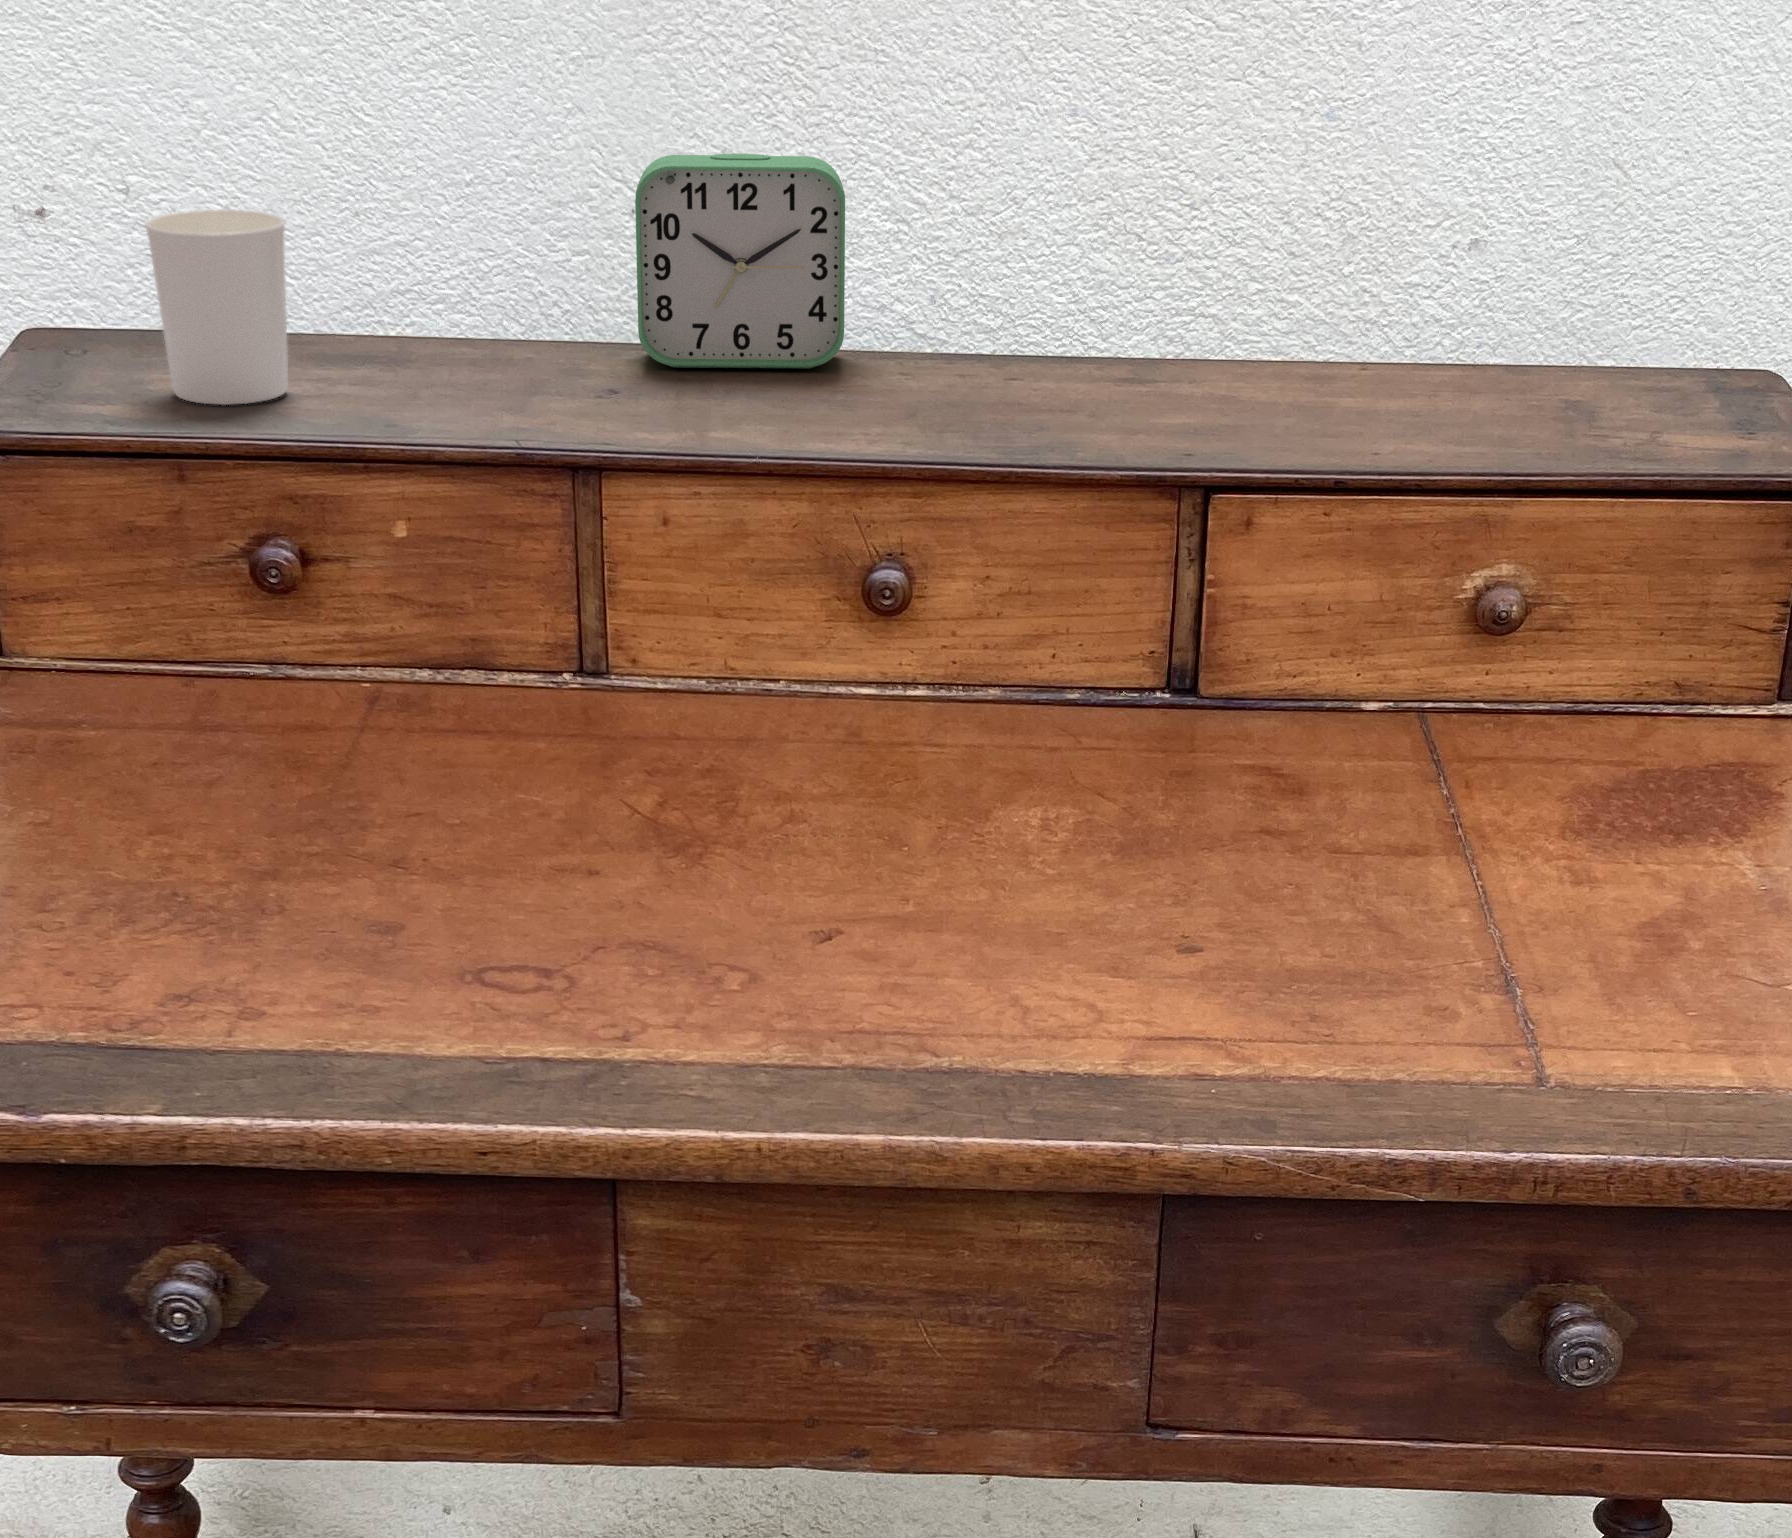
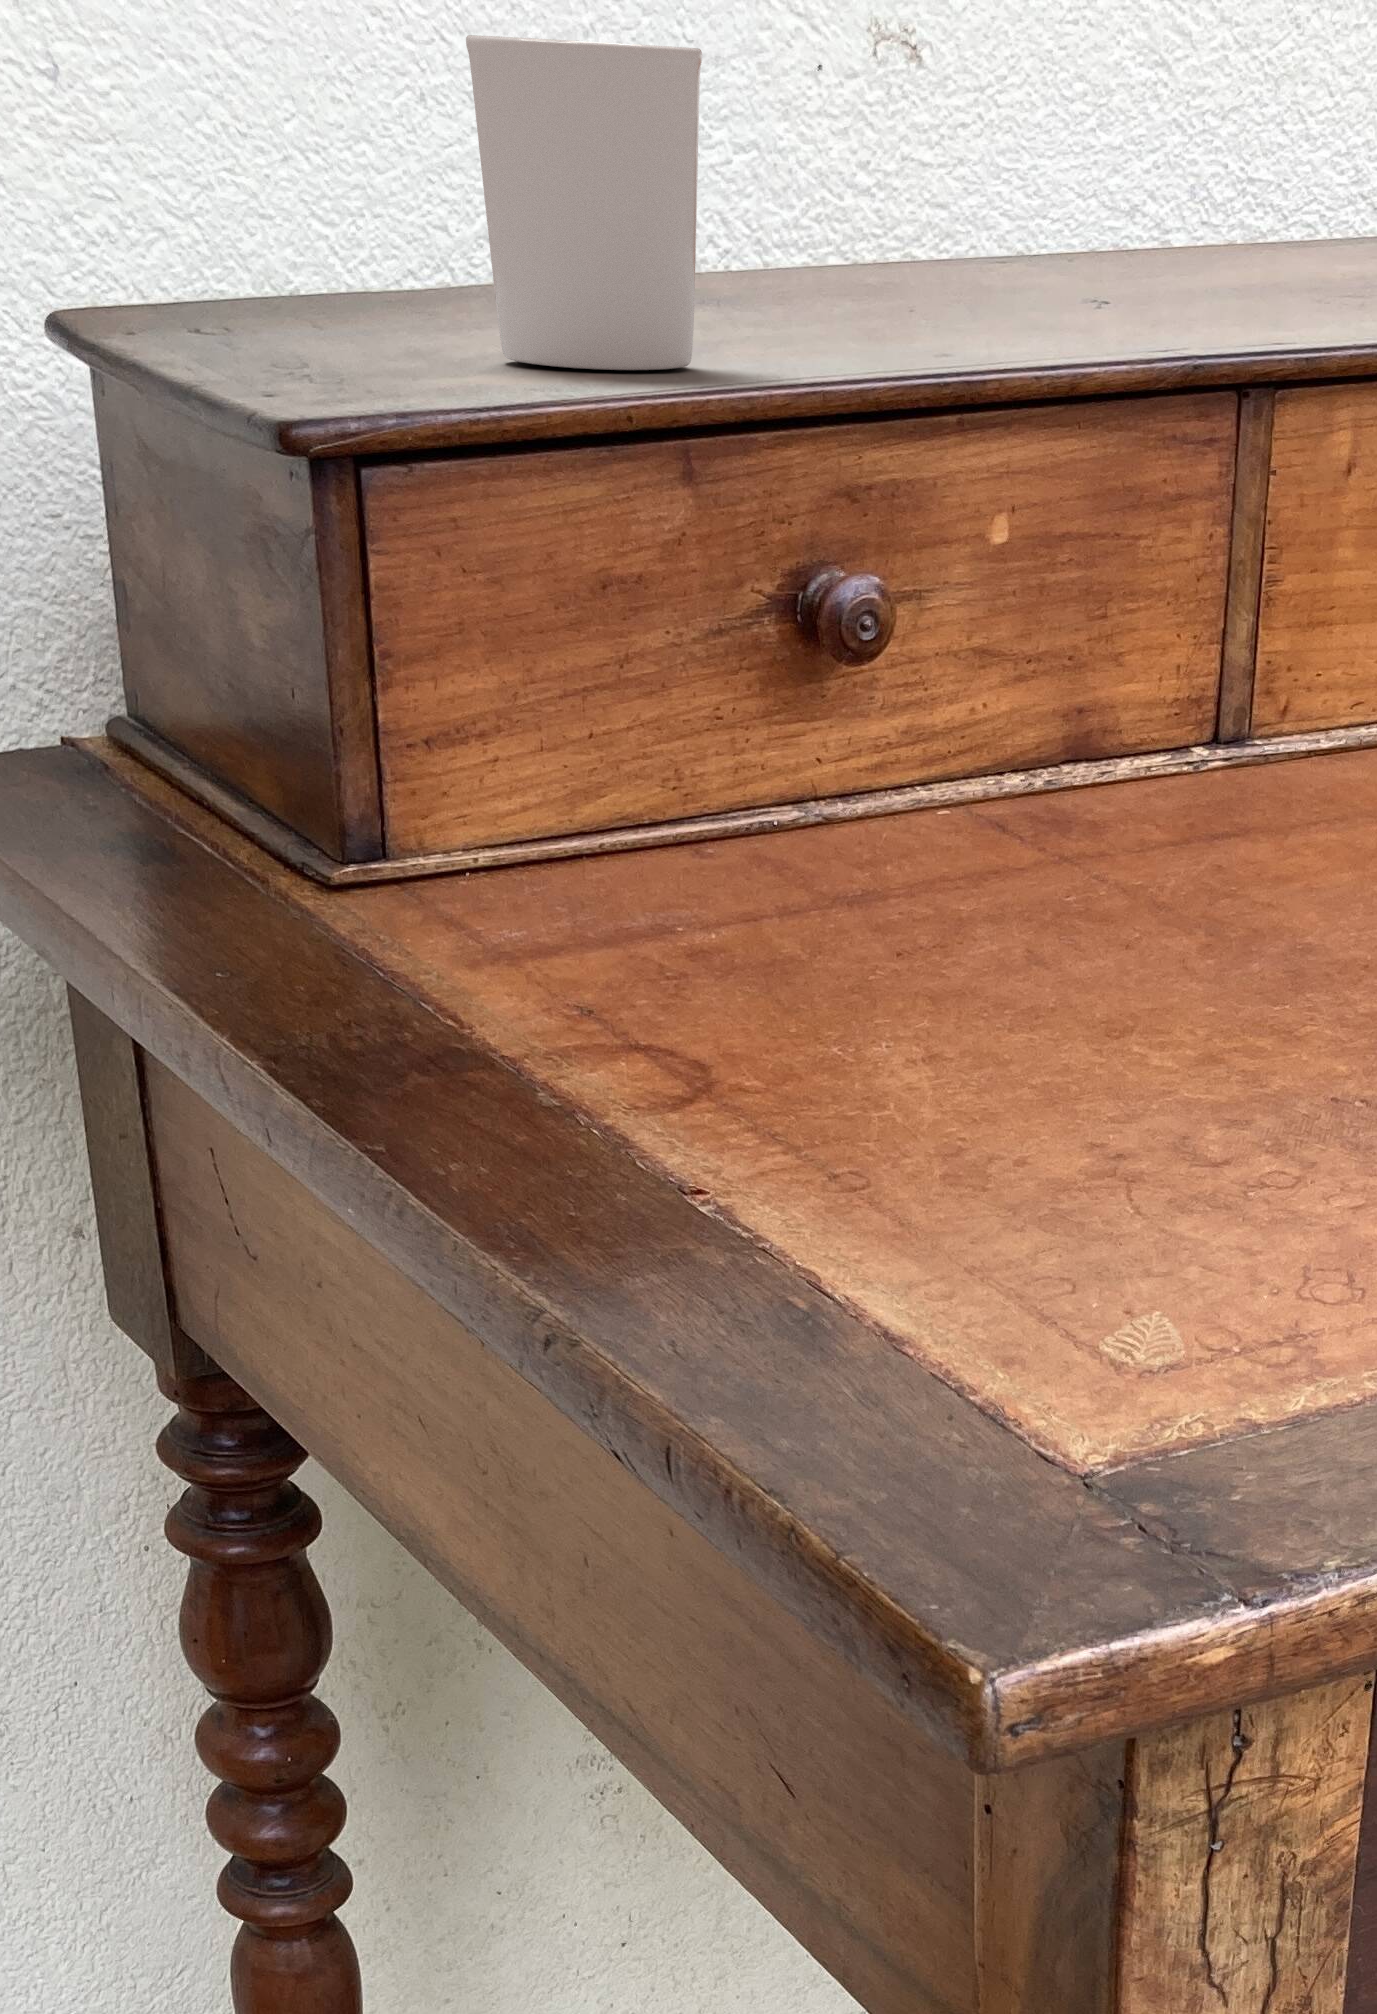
alarm clock: present [635,154,845,368] -> none [942,12,1267,345]

